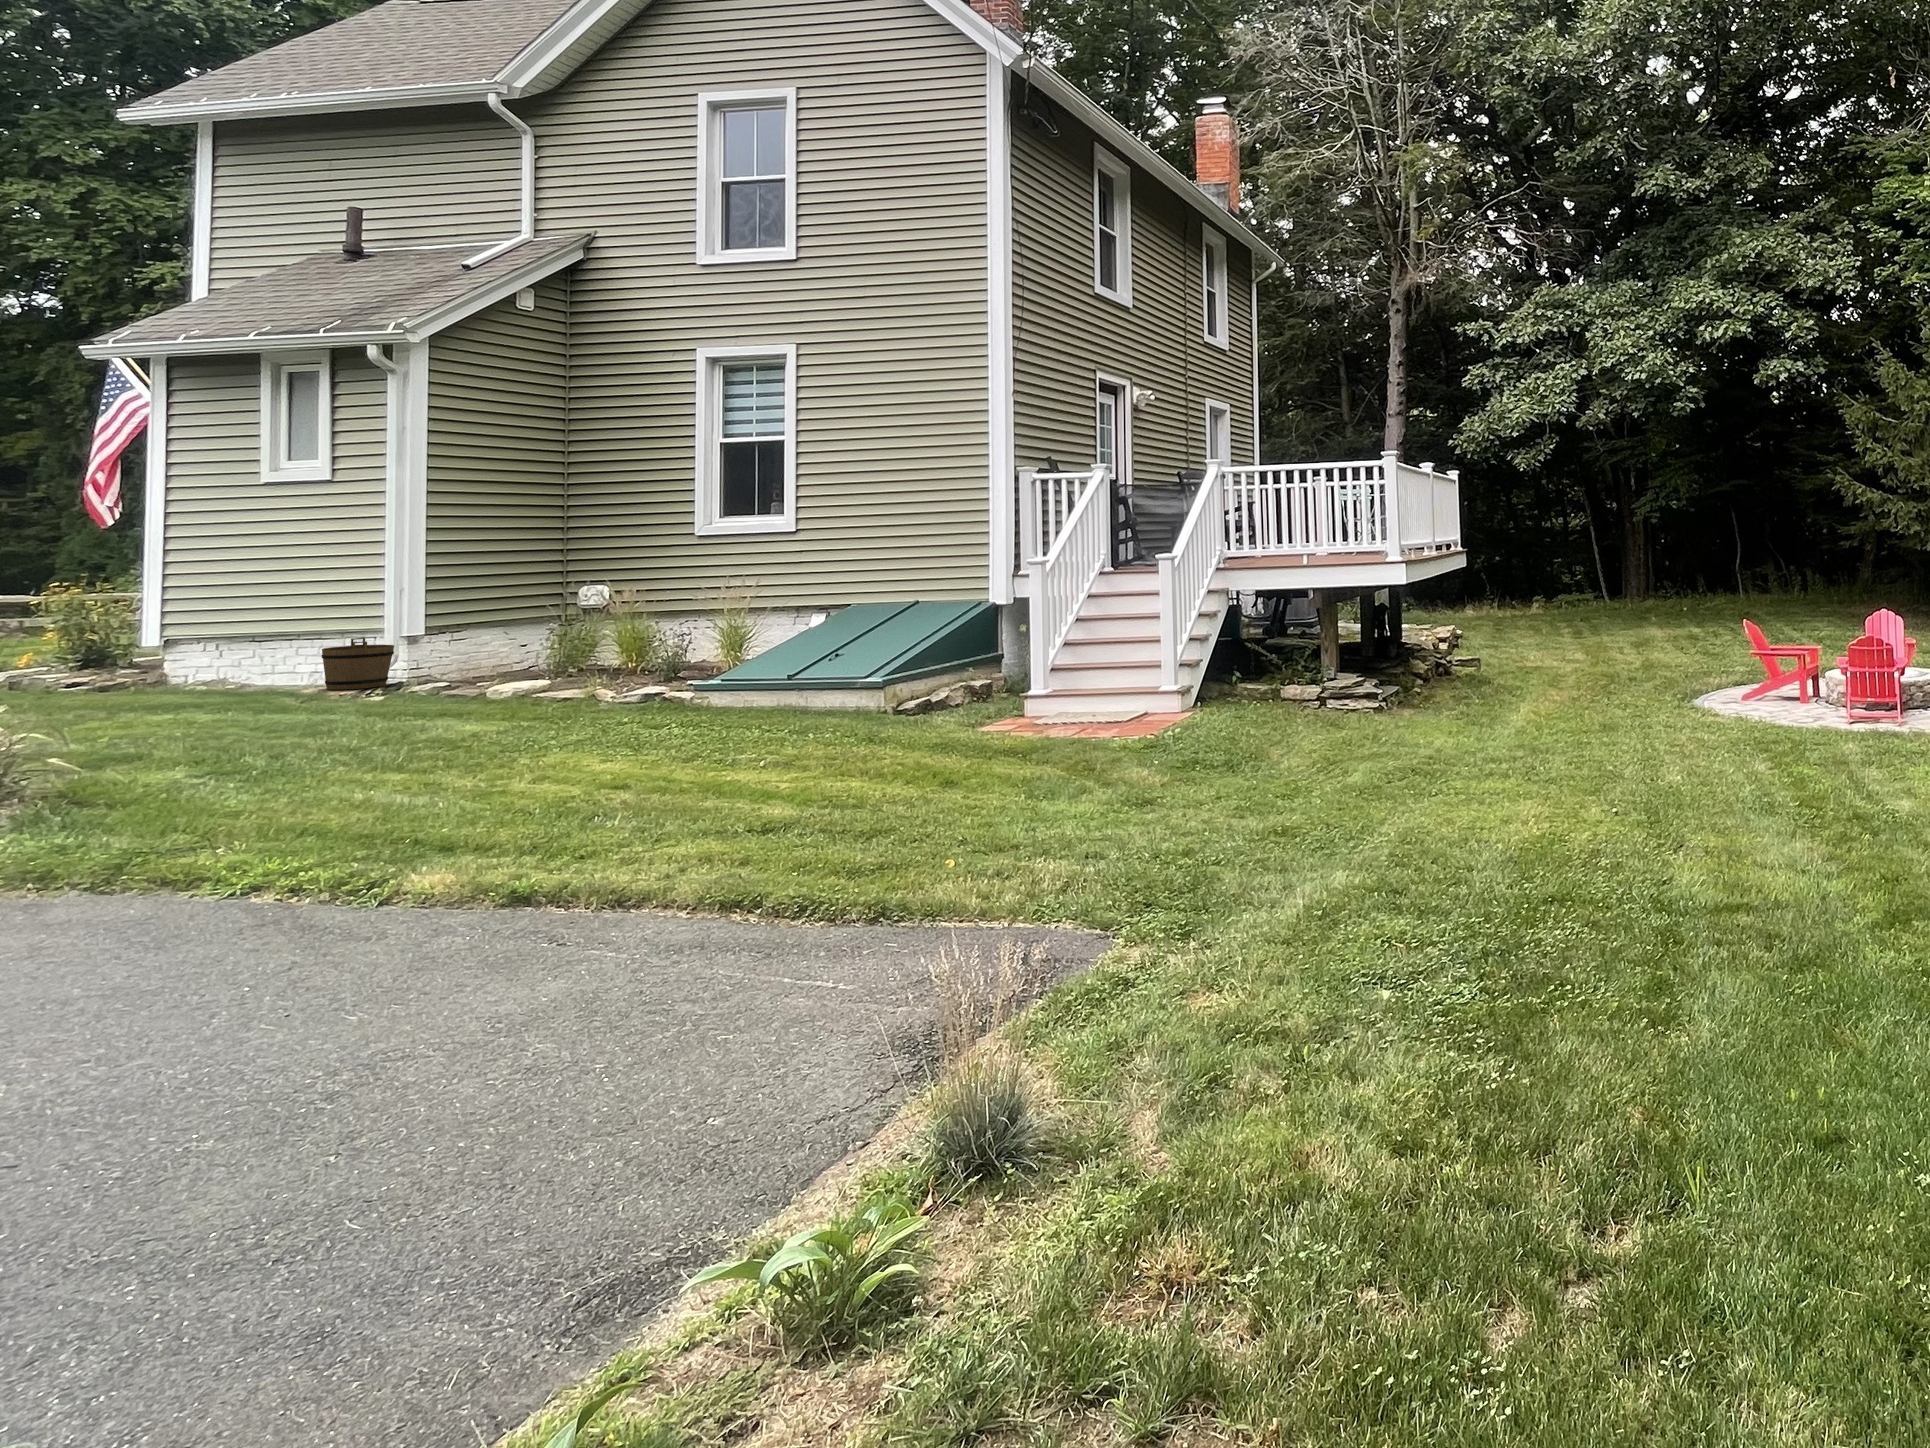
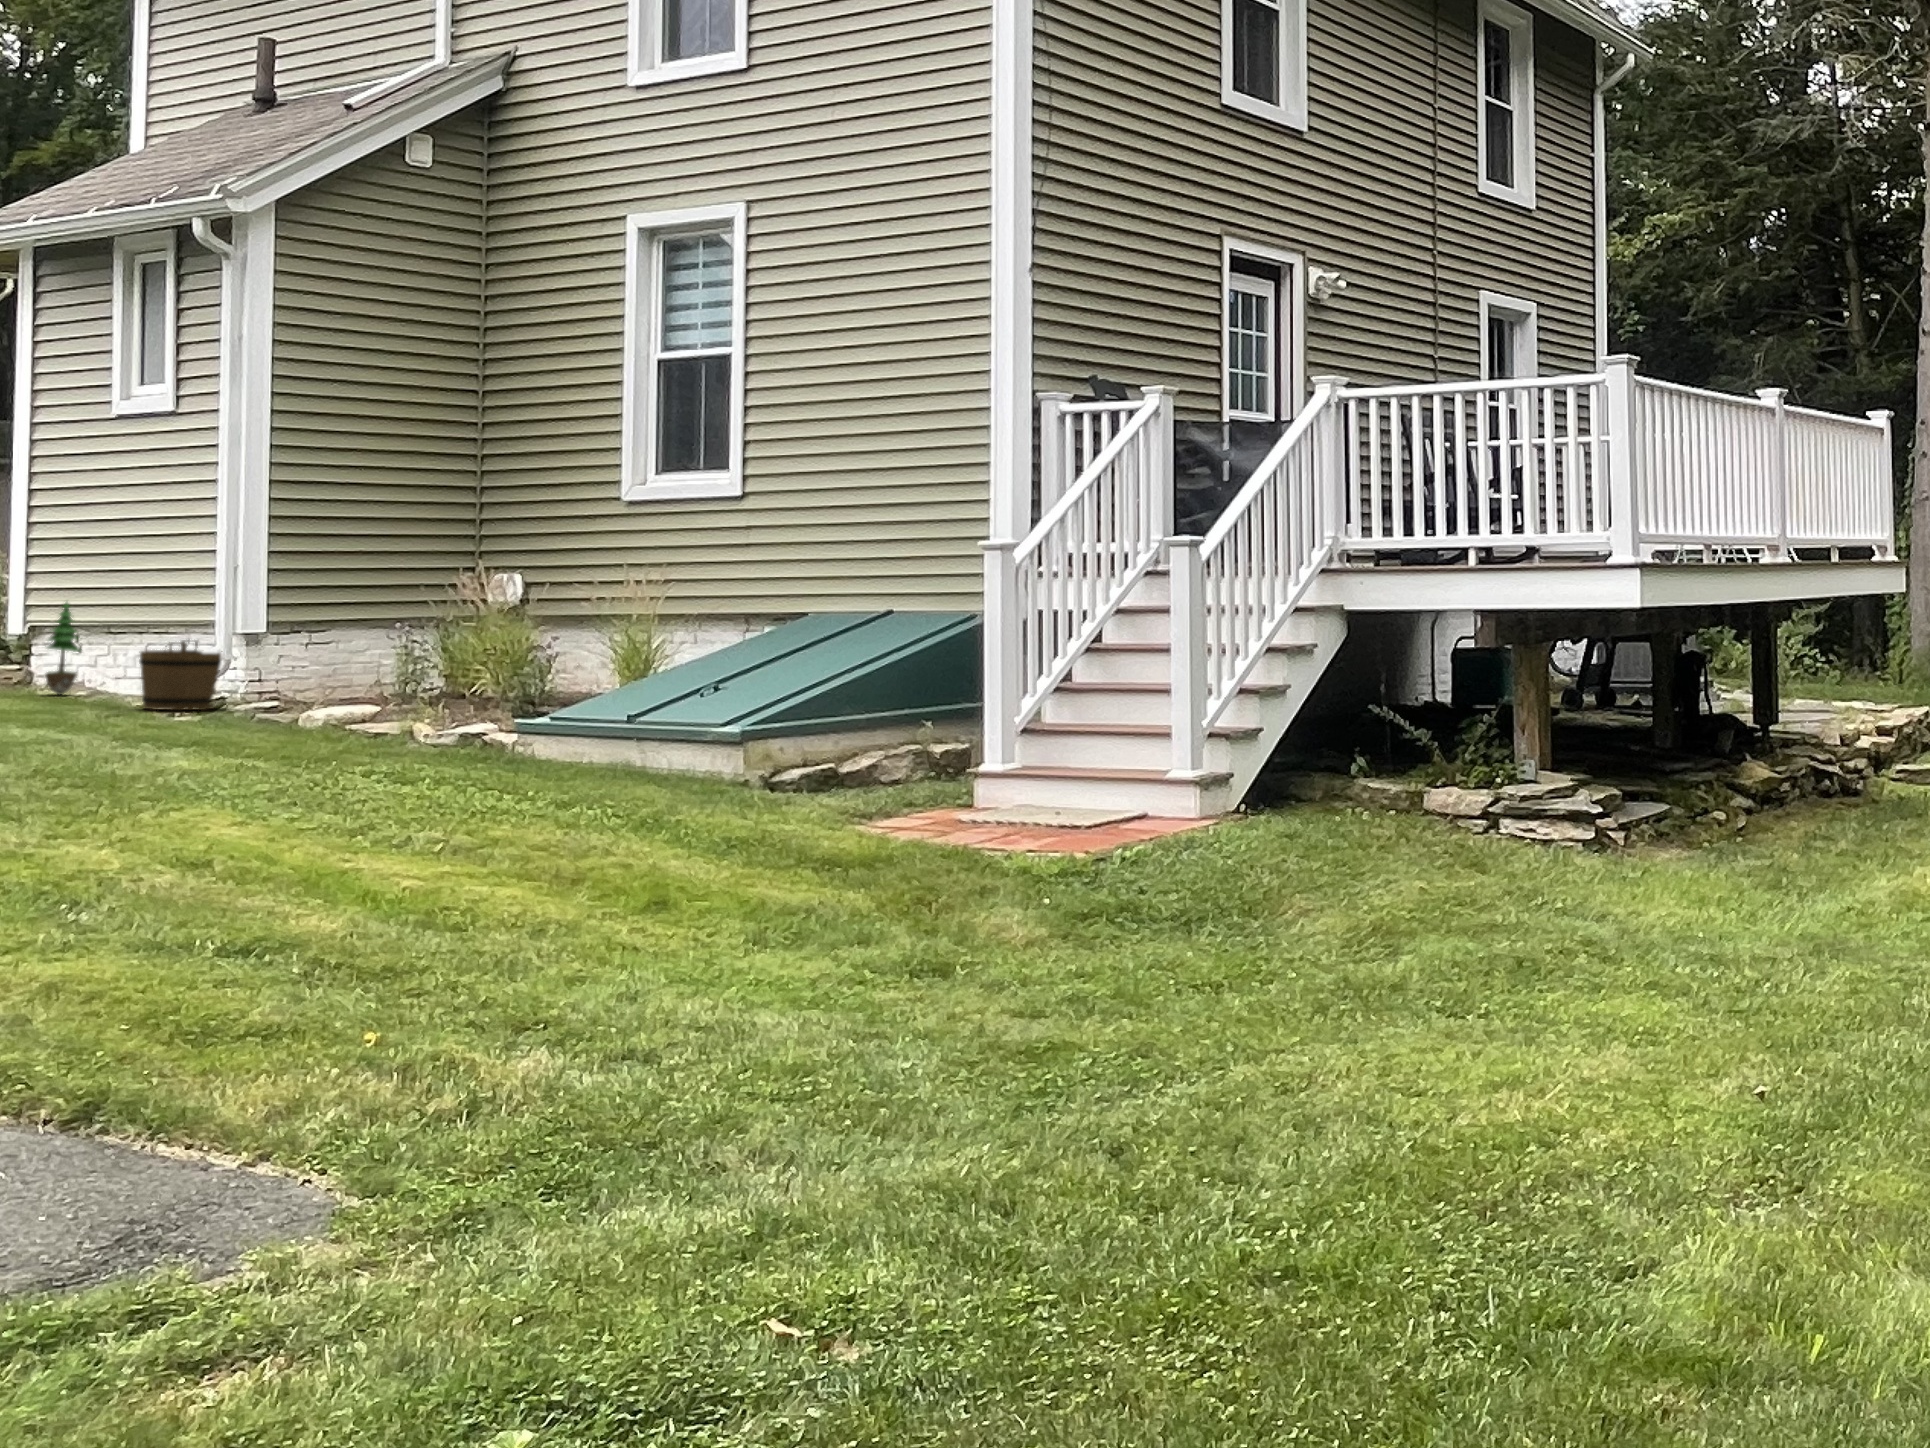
potted tree: none [206,613,242,682] -> present [46,602,80,695]

